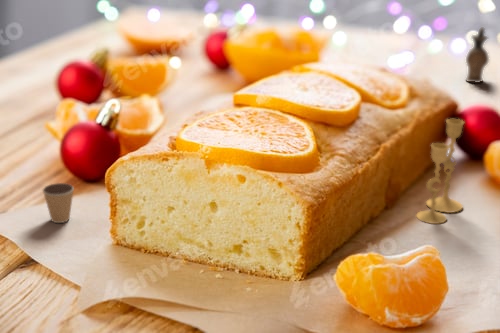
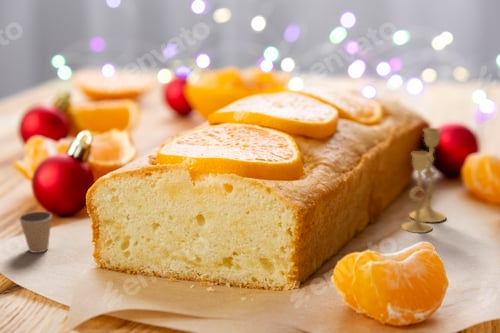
ceramic pitcher: present [466,28,489,82] -> none [429,55,452,109]

